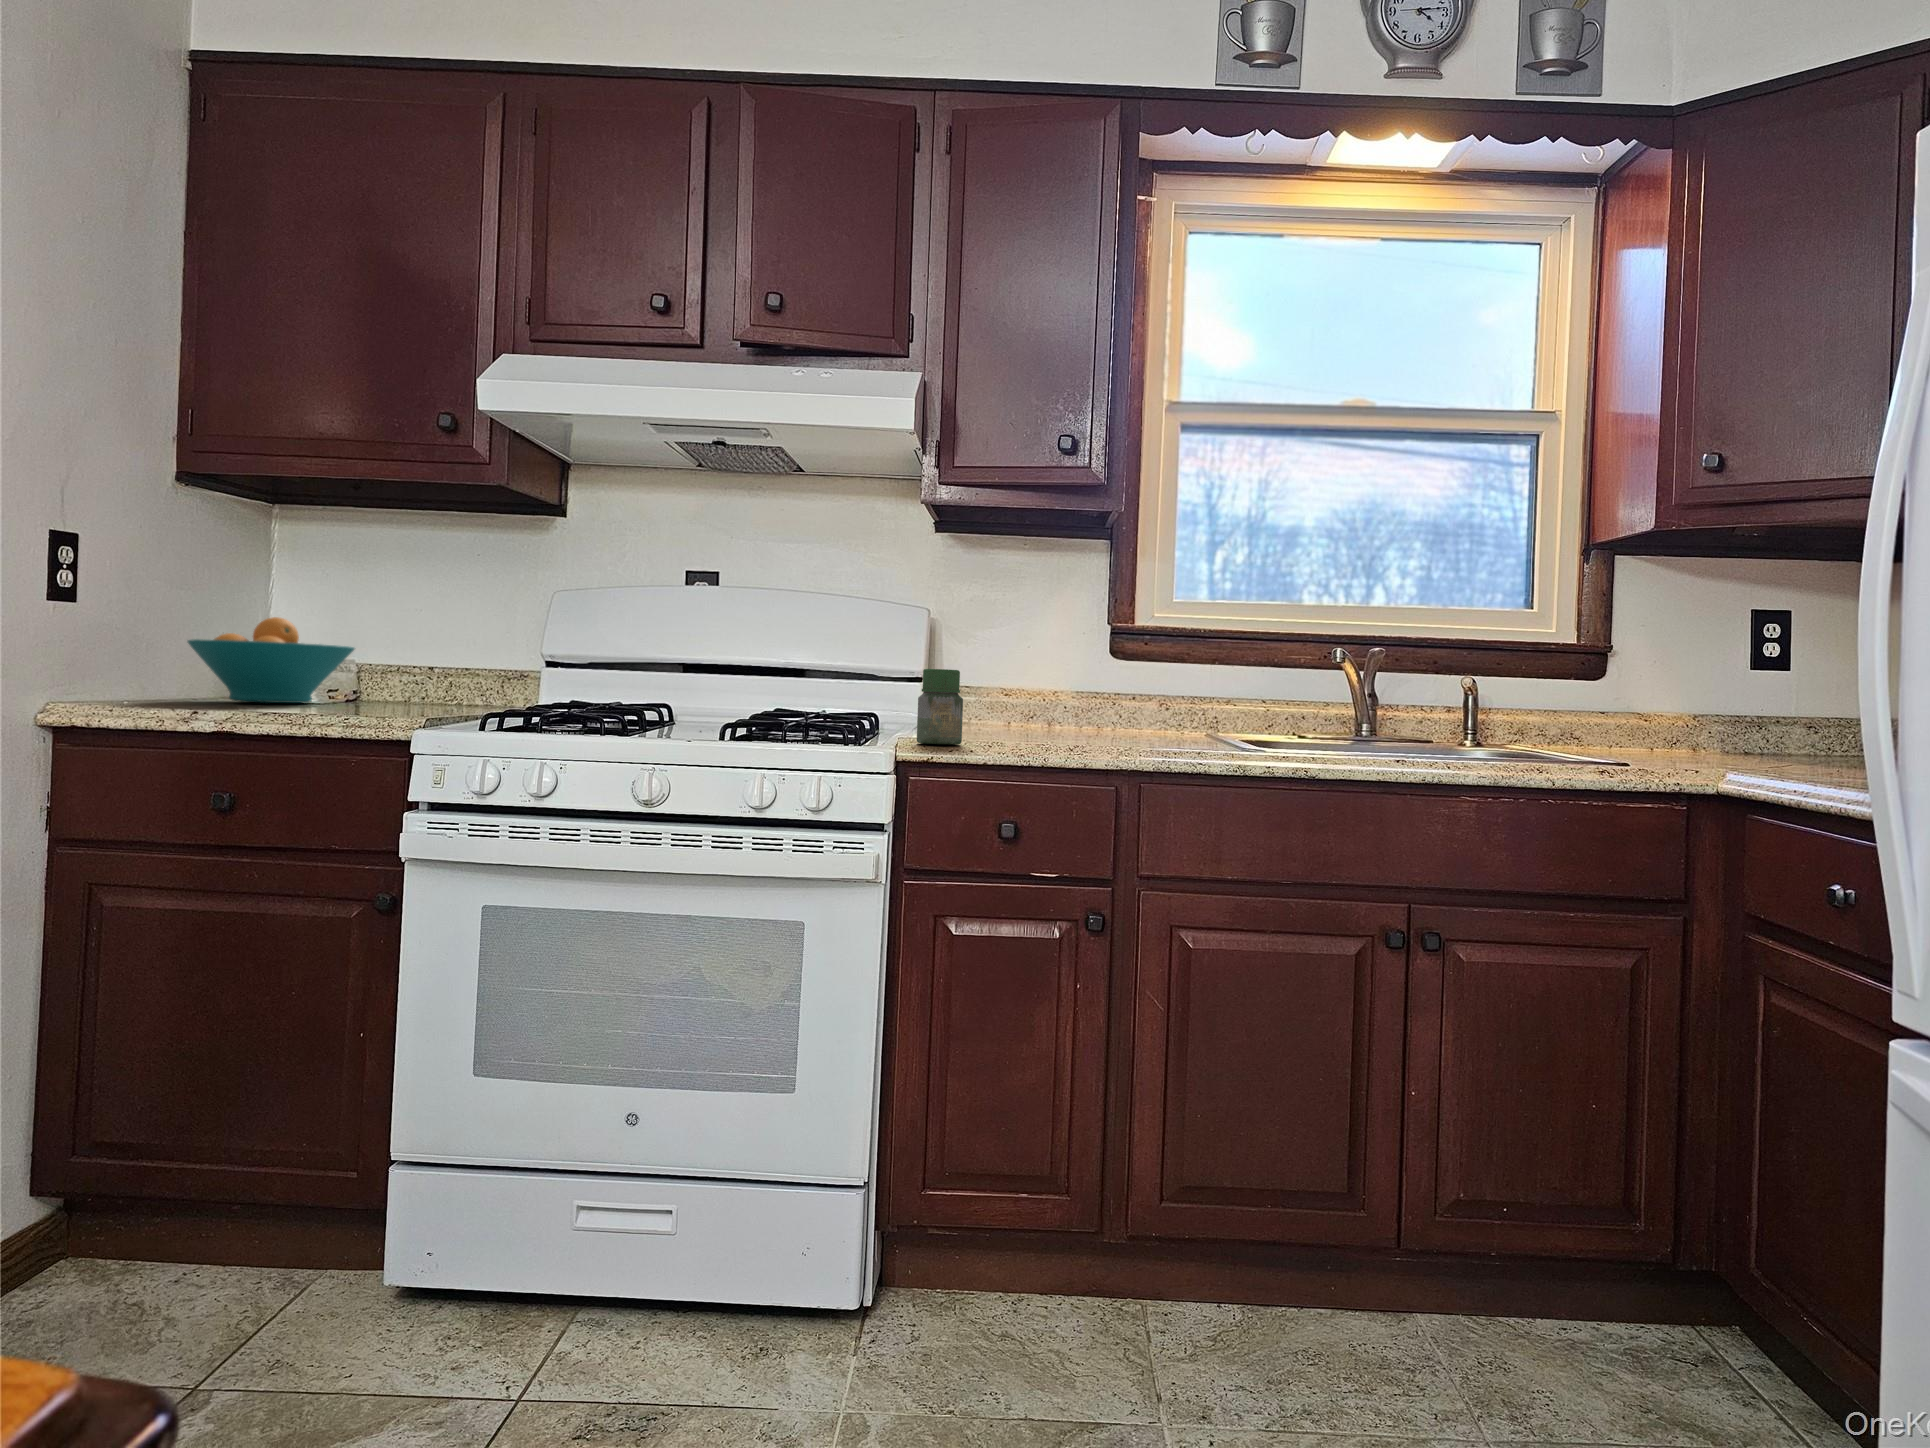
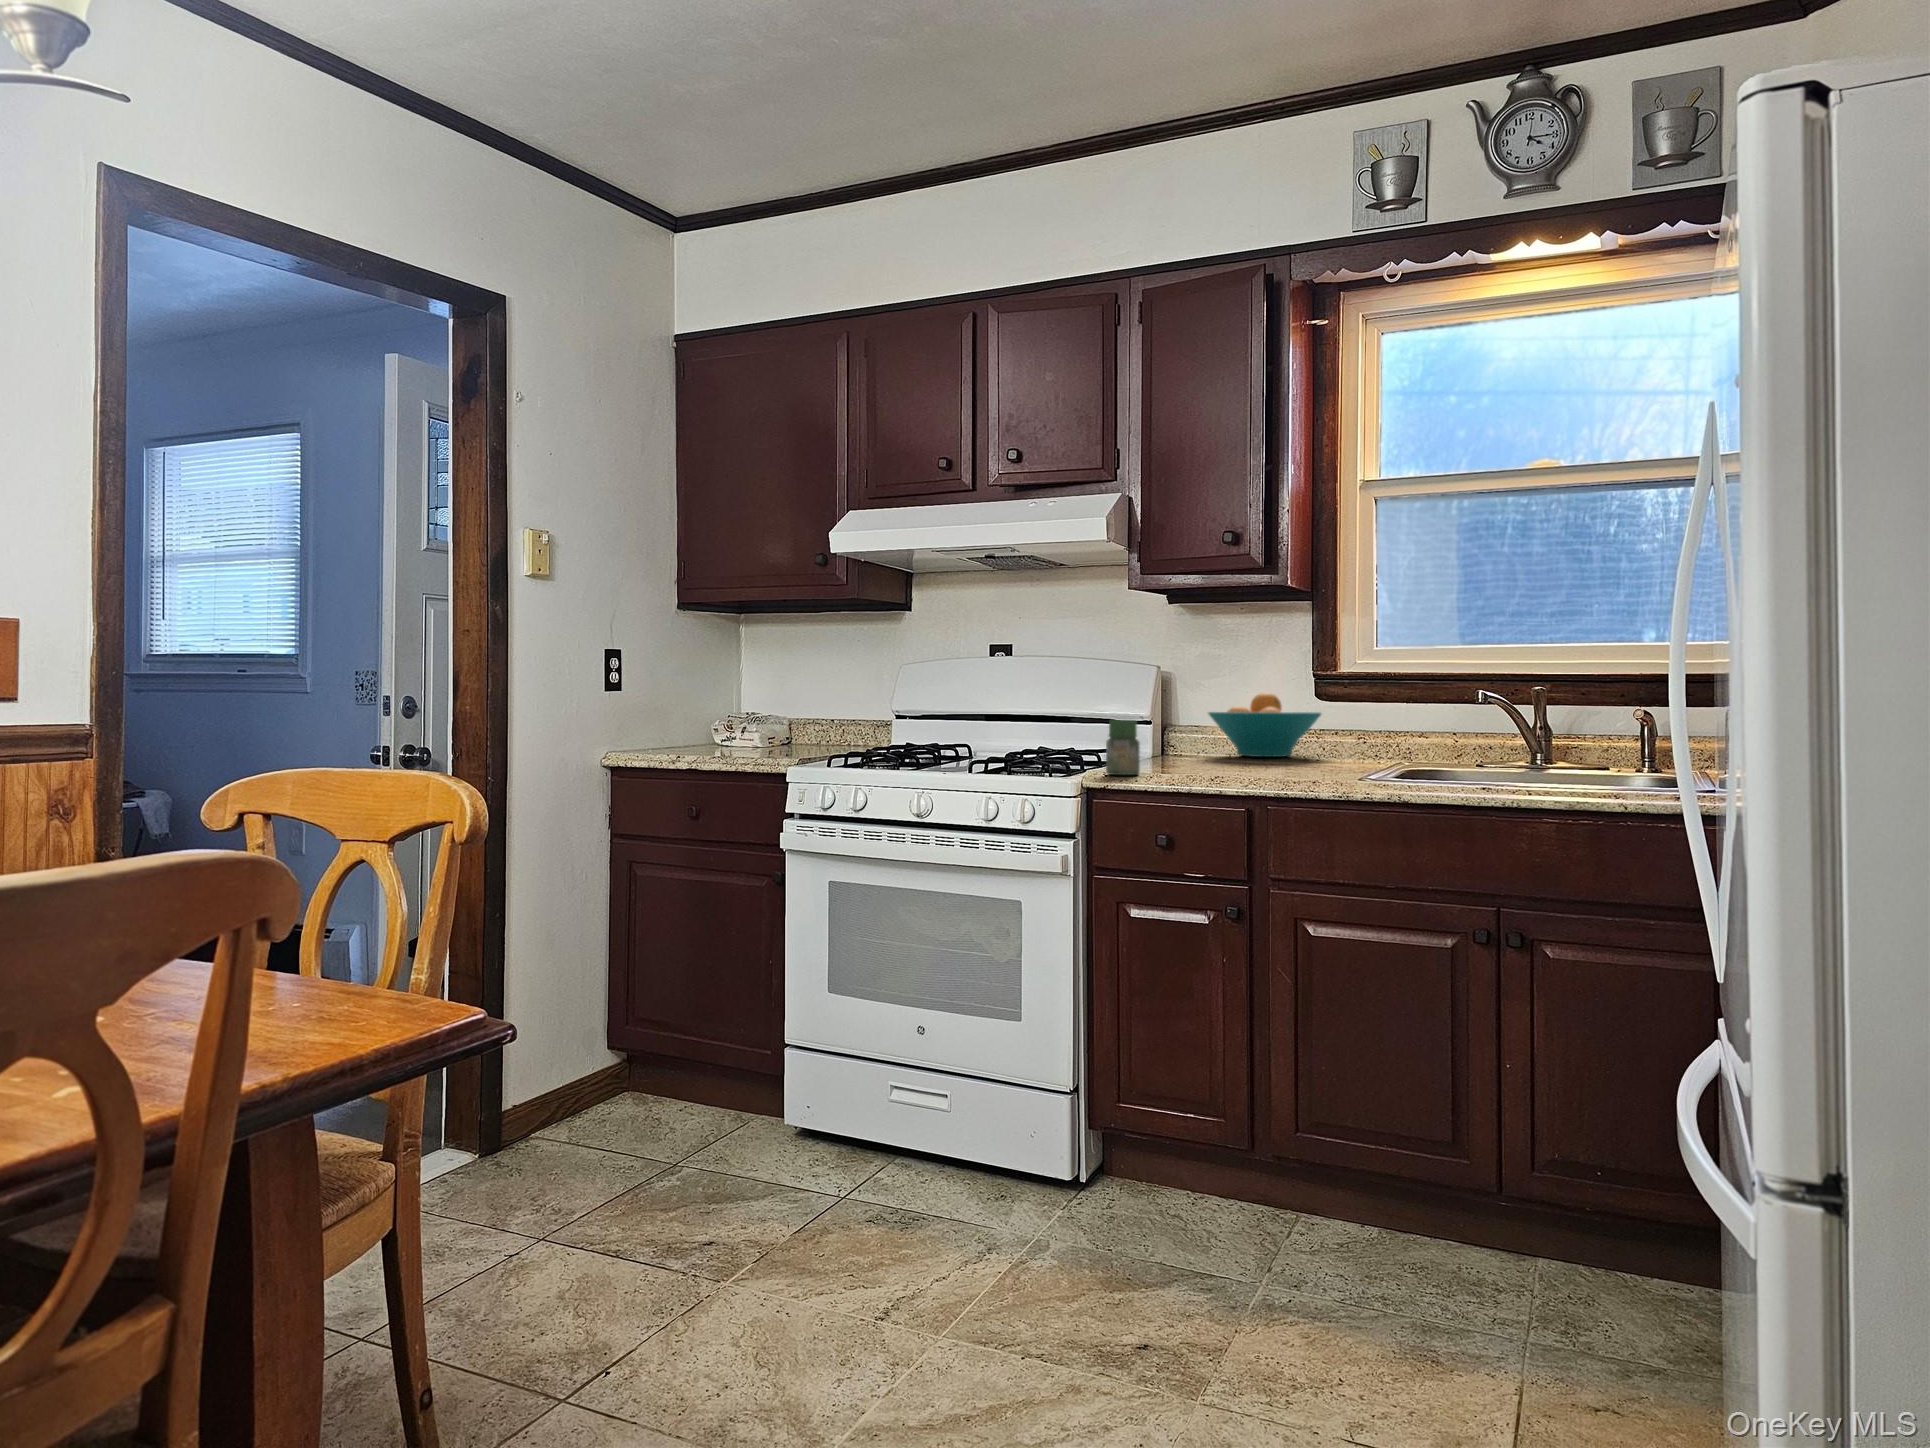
fruit bowl: present [188,617,354,703] -> present [1209,692,1321,757]

